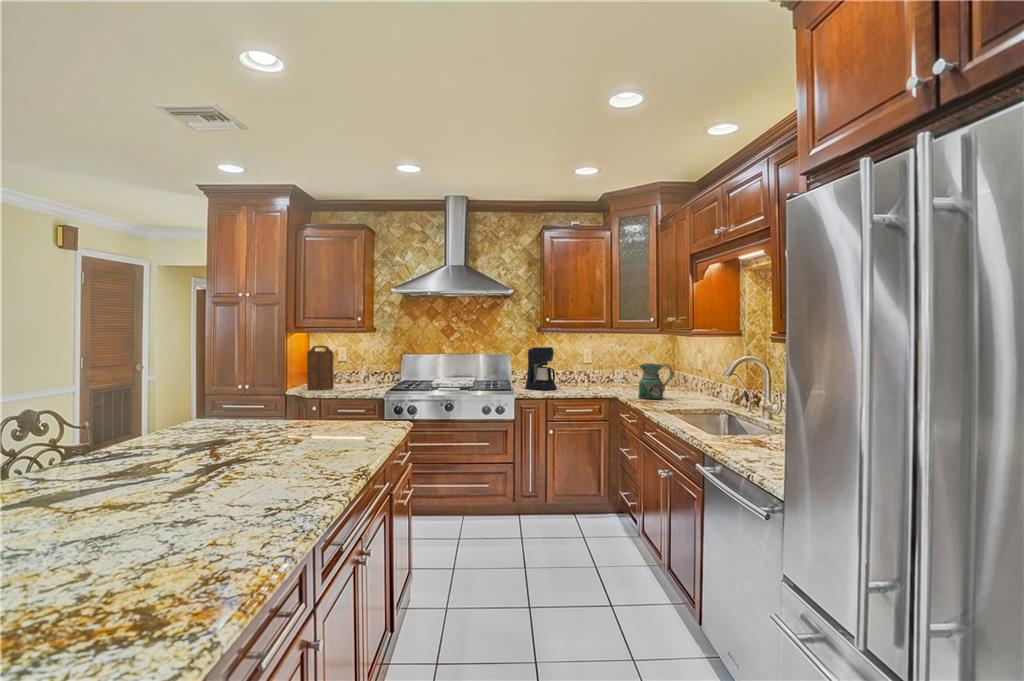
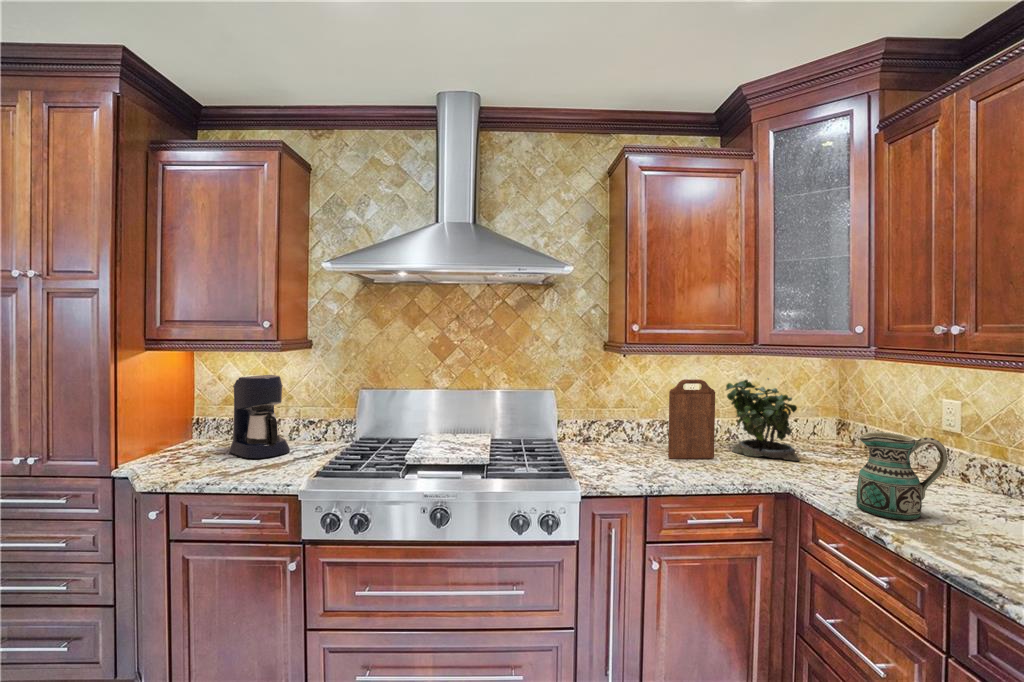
potted plant: none [603,345,638,387] -> present [726,378,799,461]
cutting board: present [307,346,334,390] -> present [668,379,715,459]
coffee maker: present [525,347,557,390] -> present [229,375,290,458]

